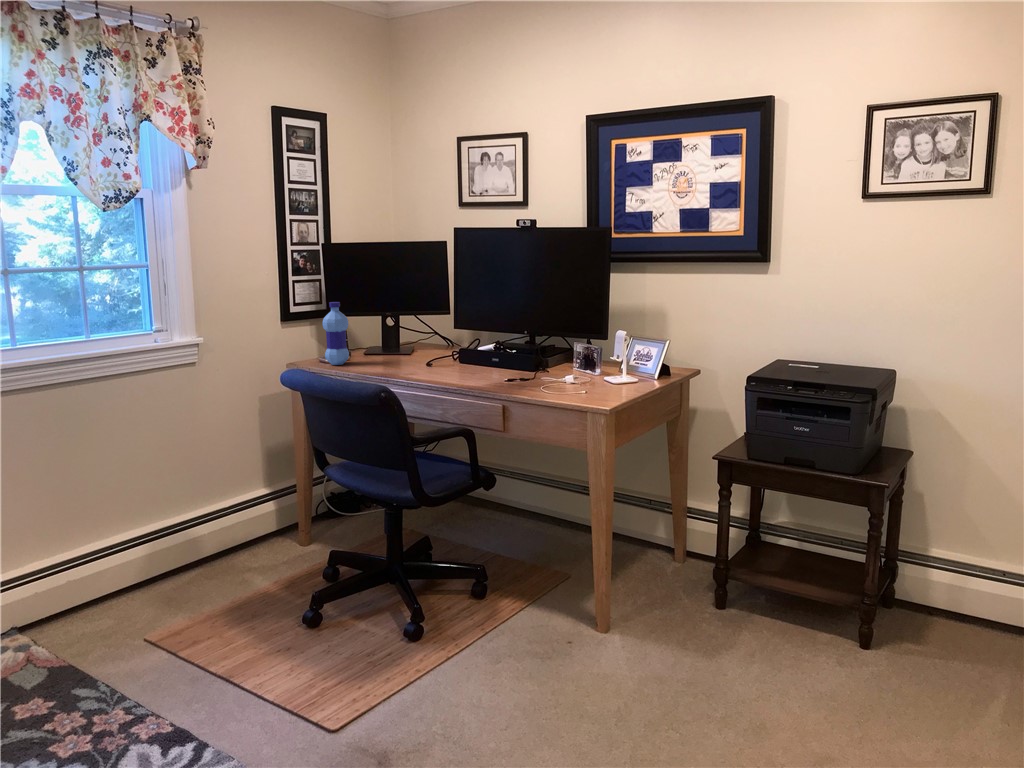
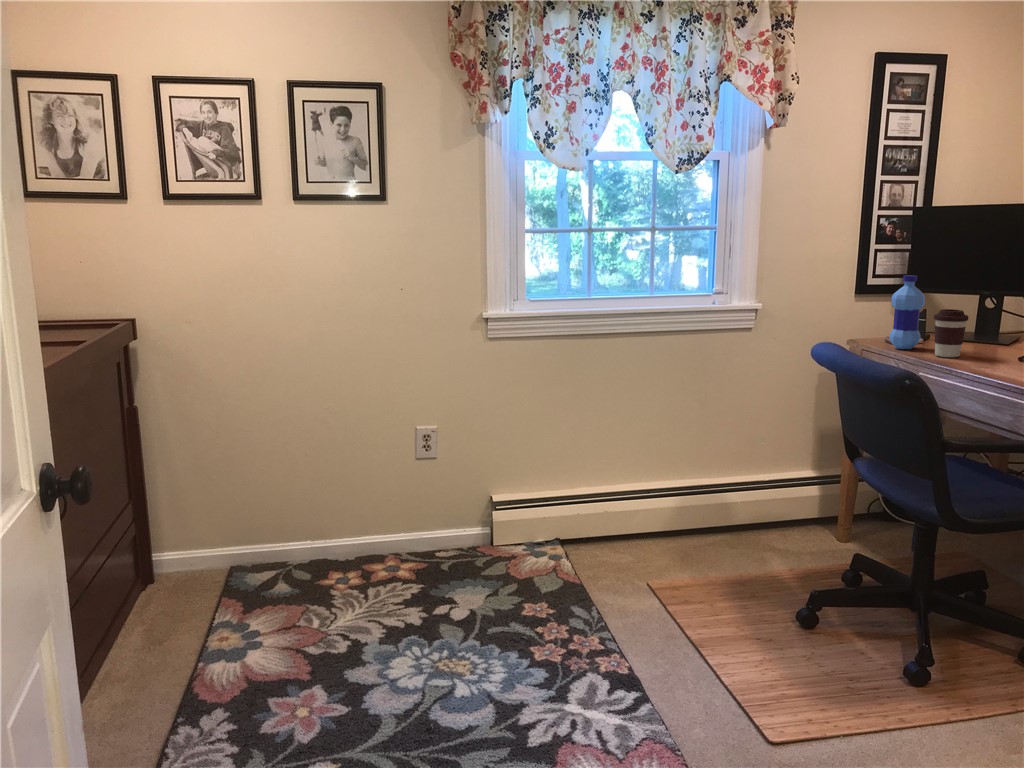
coffee cup: none [361,328,386,368] -> present [934,309,968,357]

